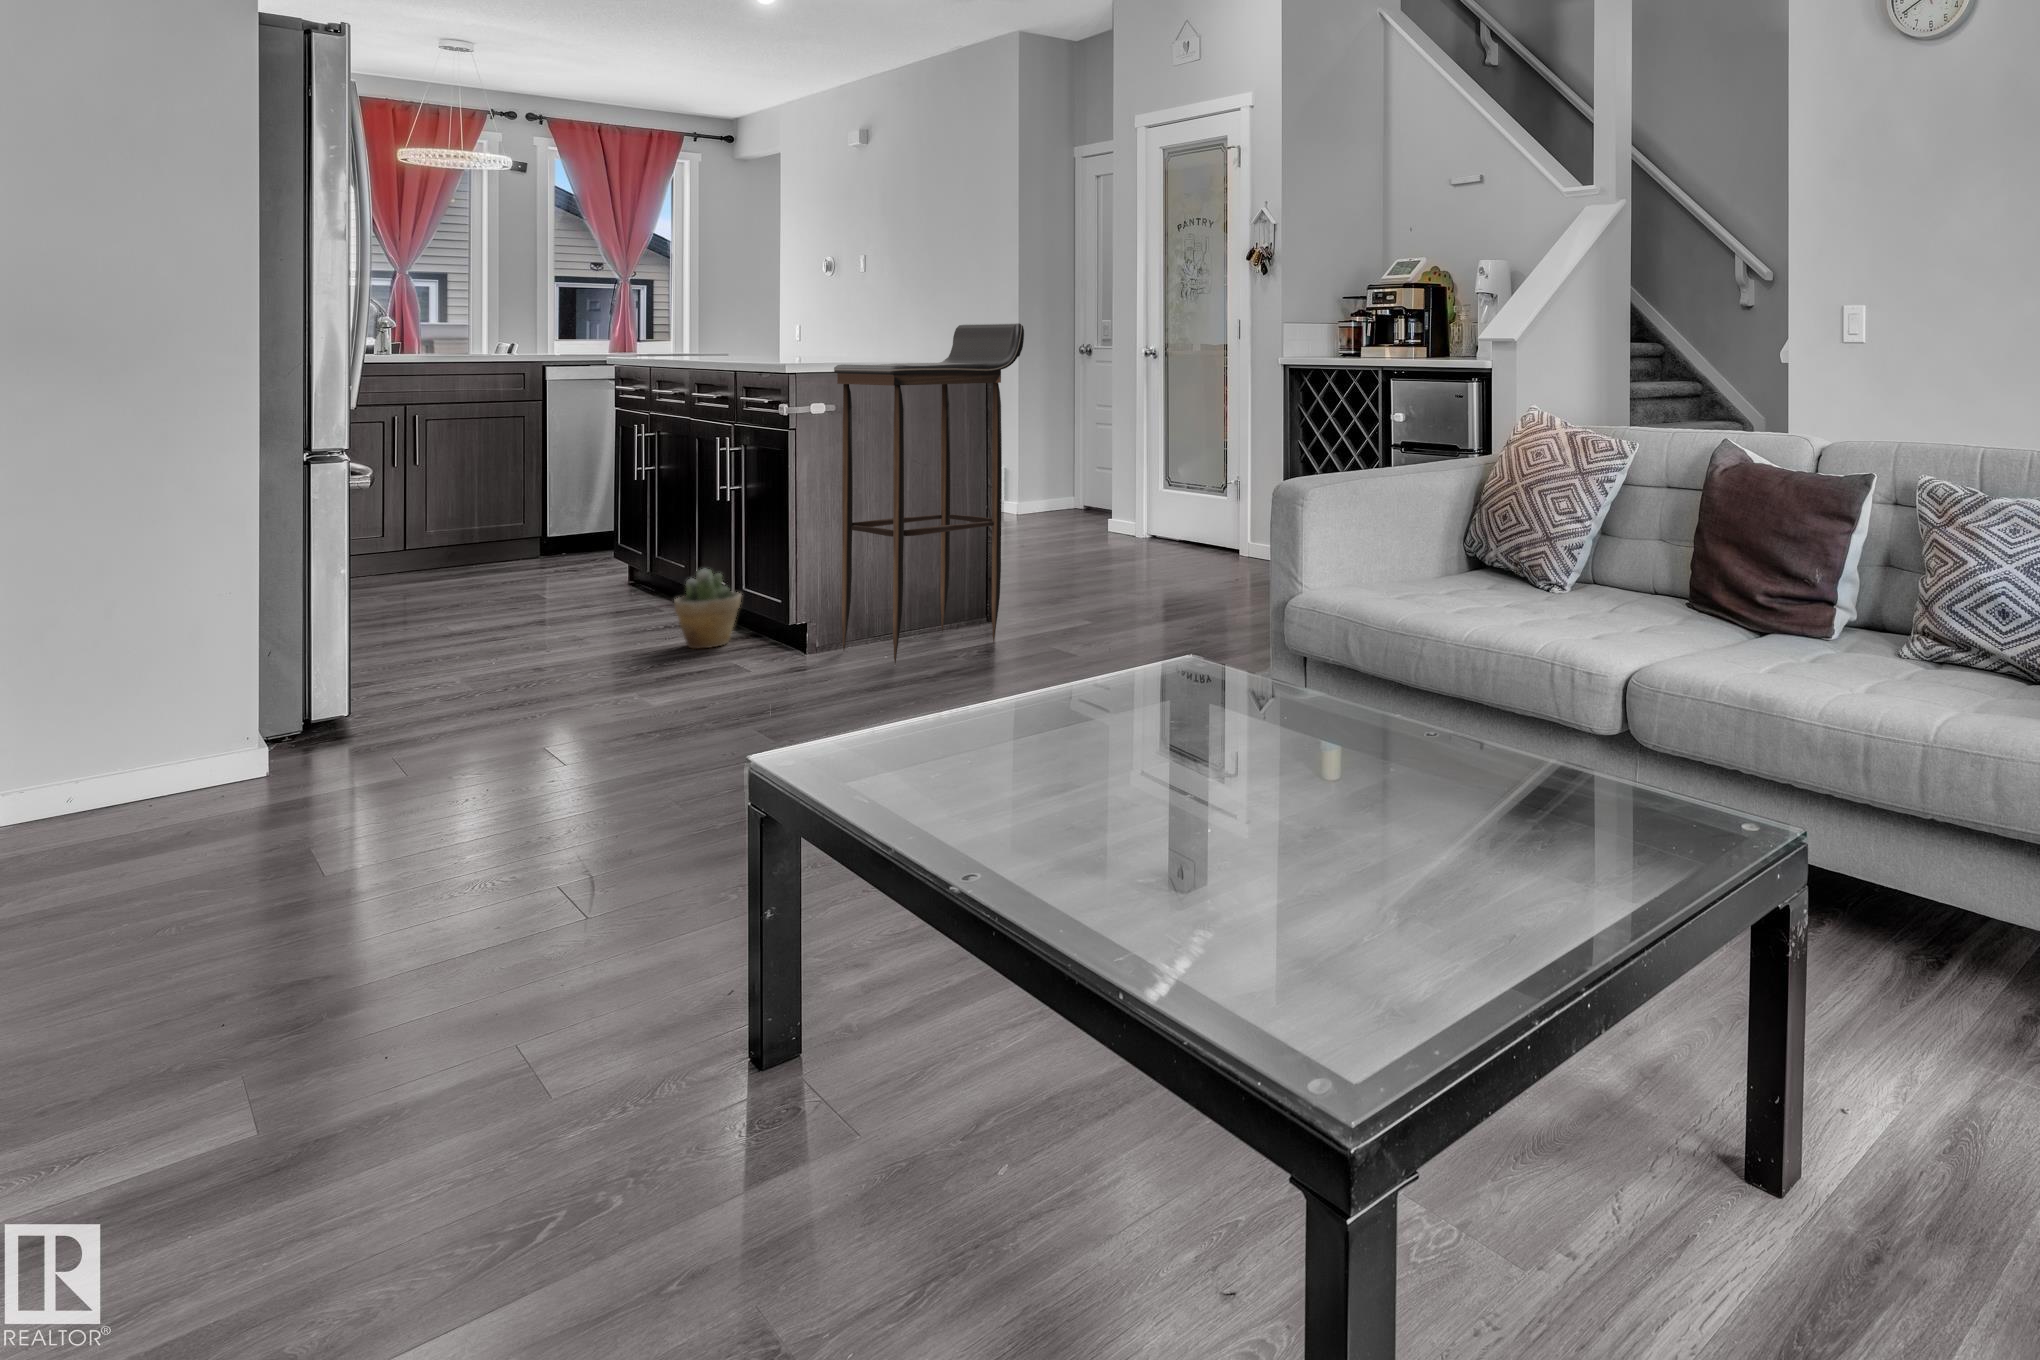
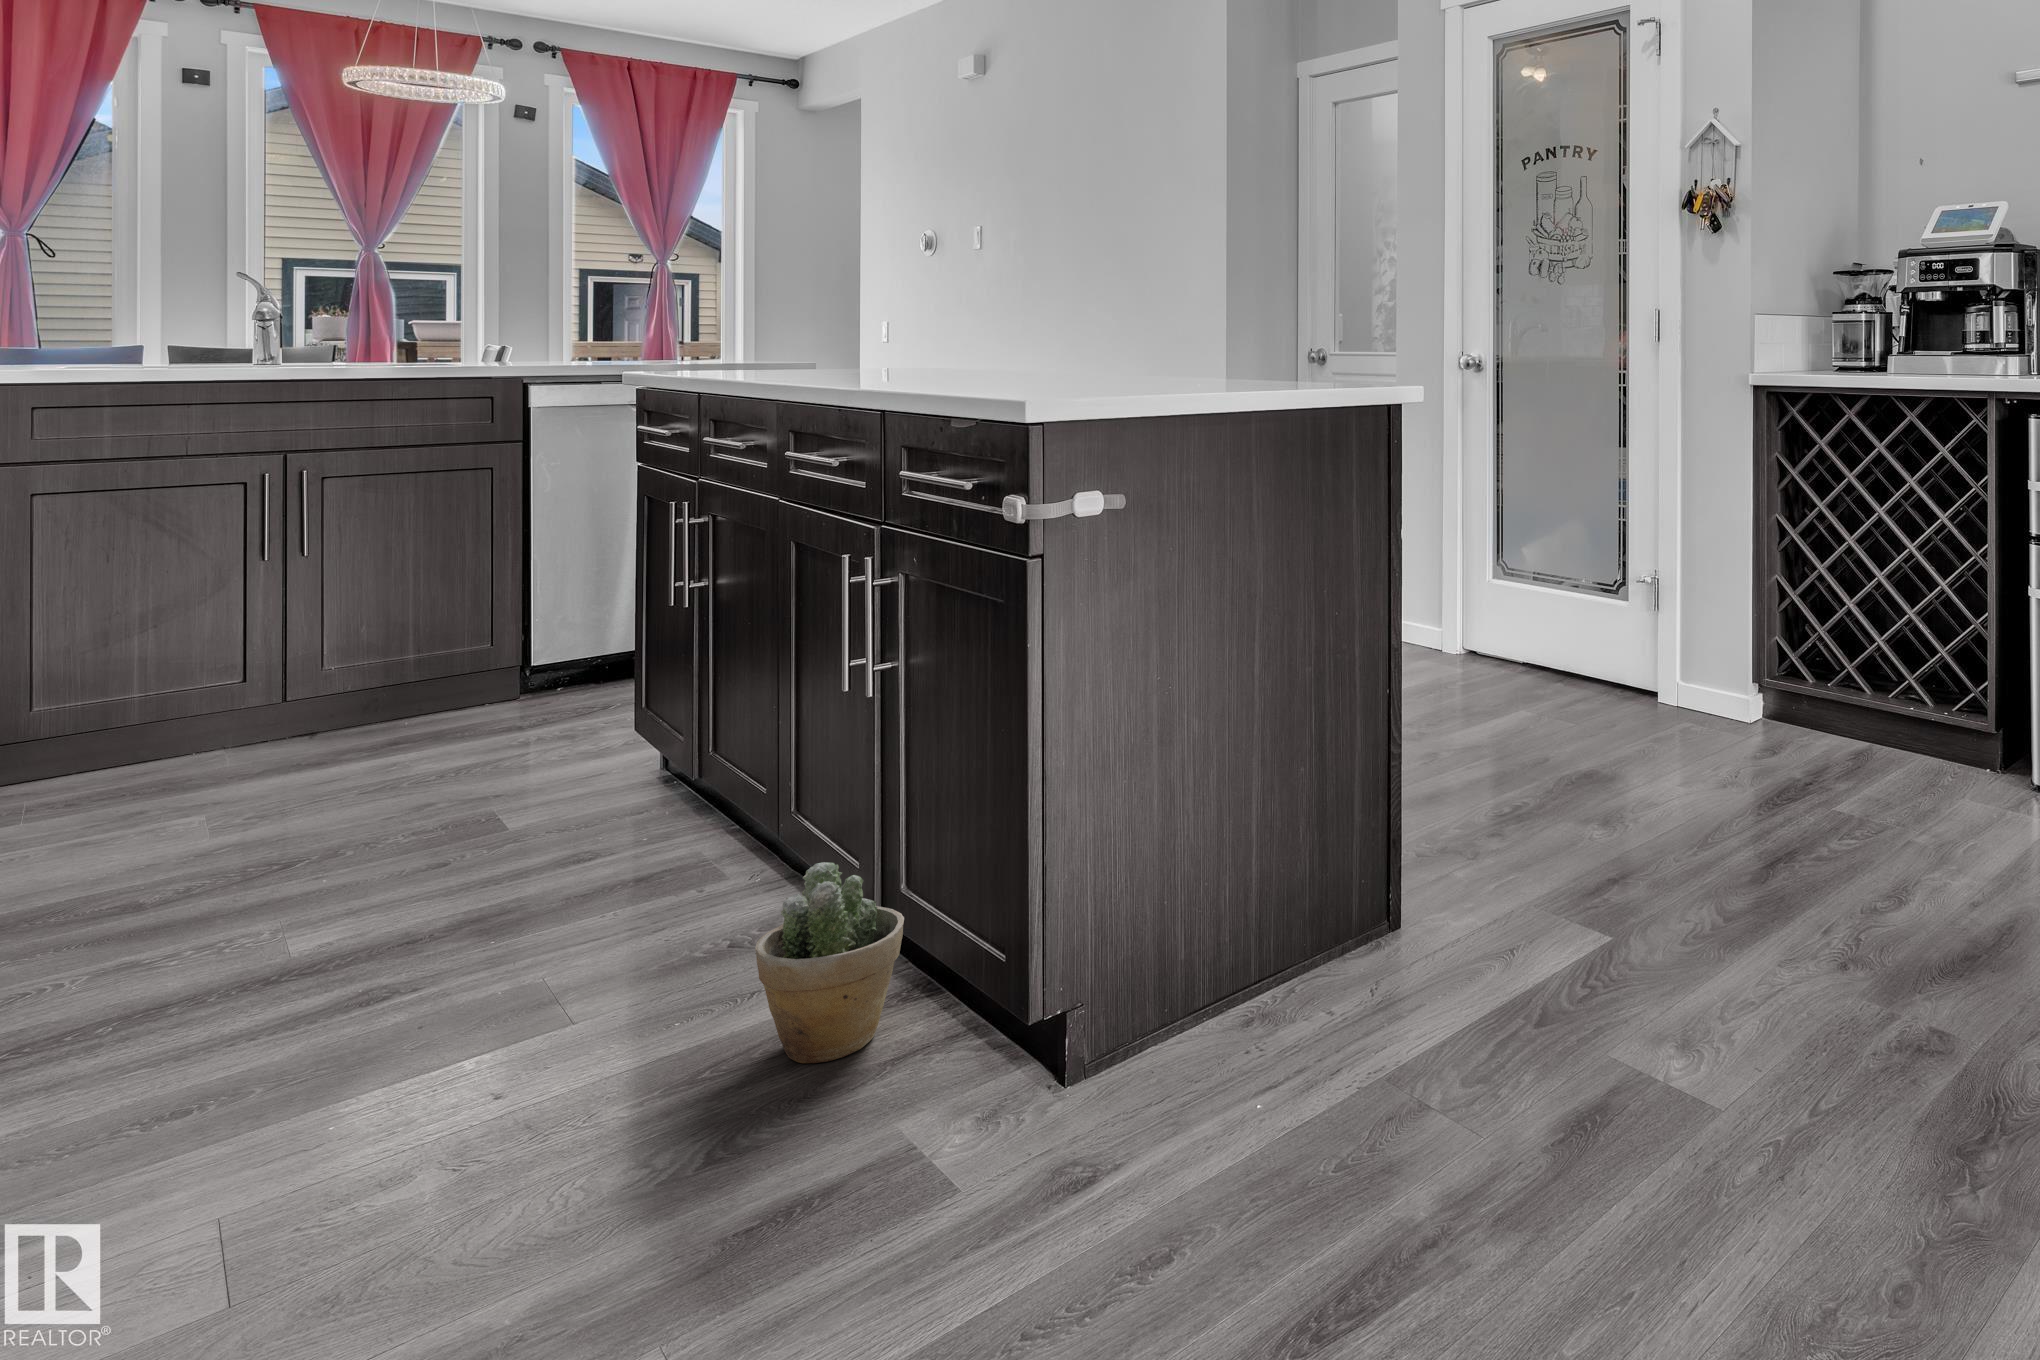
bar stool: present [834,323,1024,663] -> none [1129,303,1530,1167]

